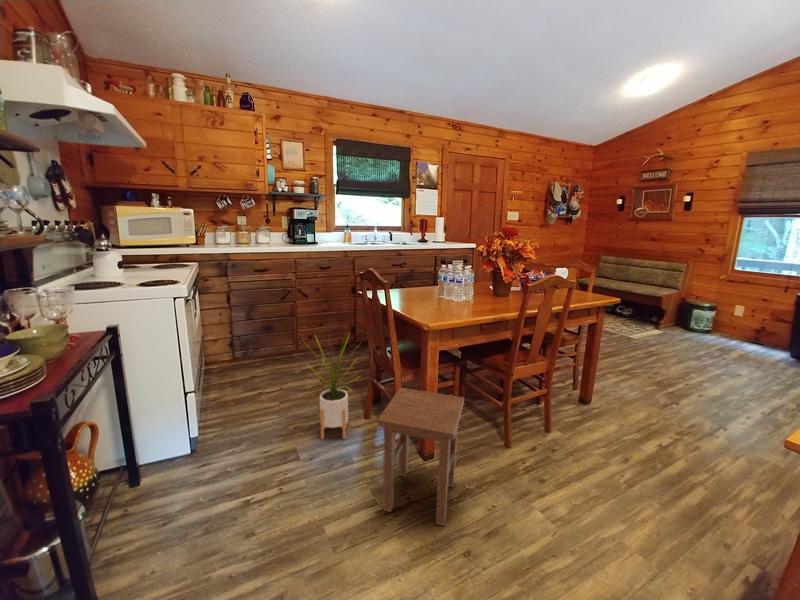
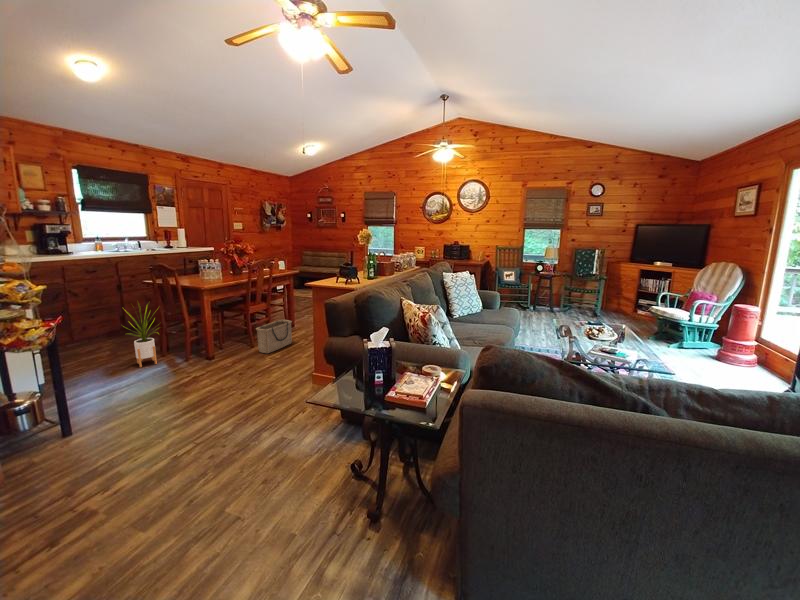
stool: present [378,388,464,526] -> none [188,319,229,375]
basket: none [518,406,603,489] -> present [256,320,292,353]

